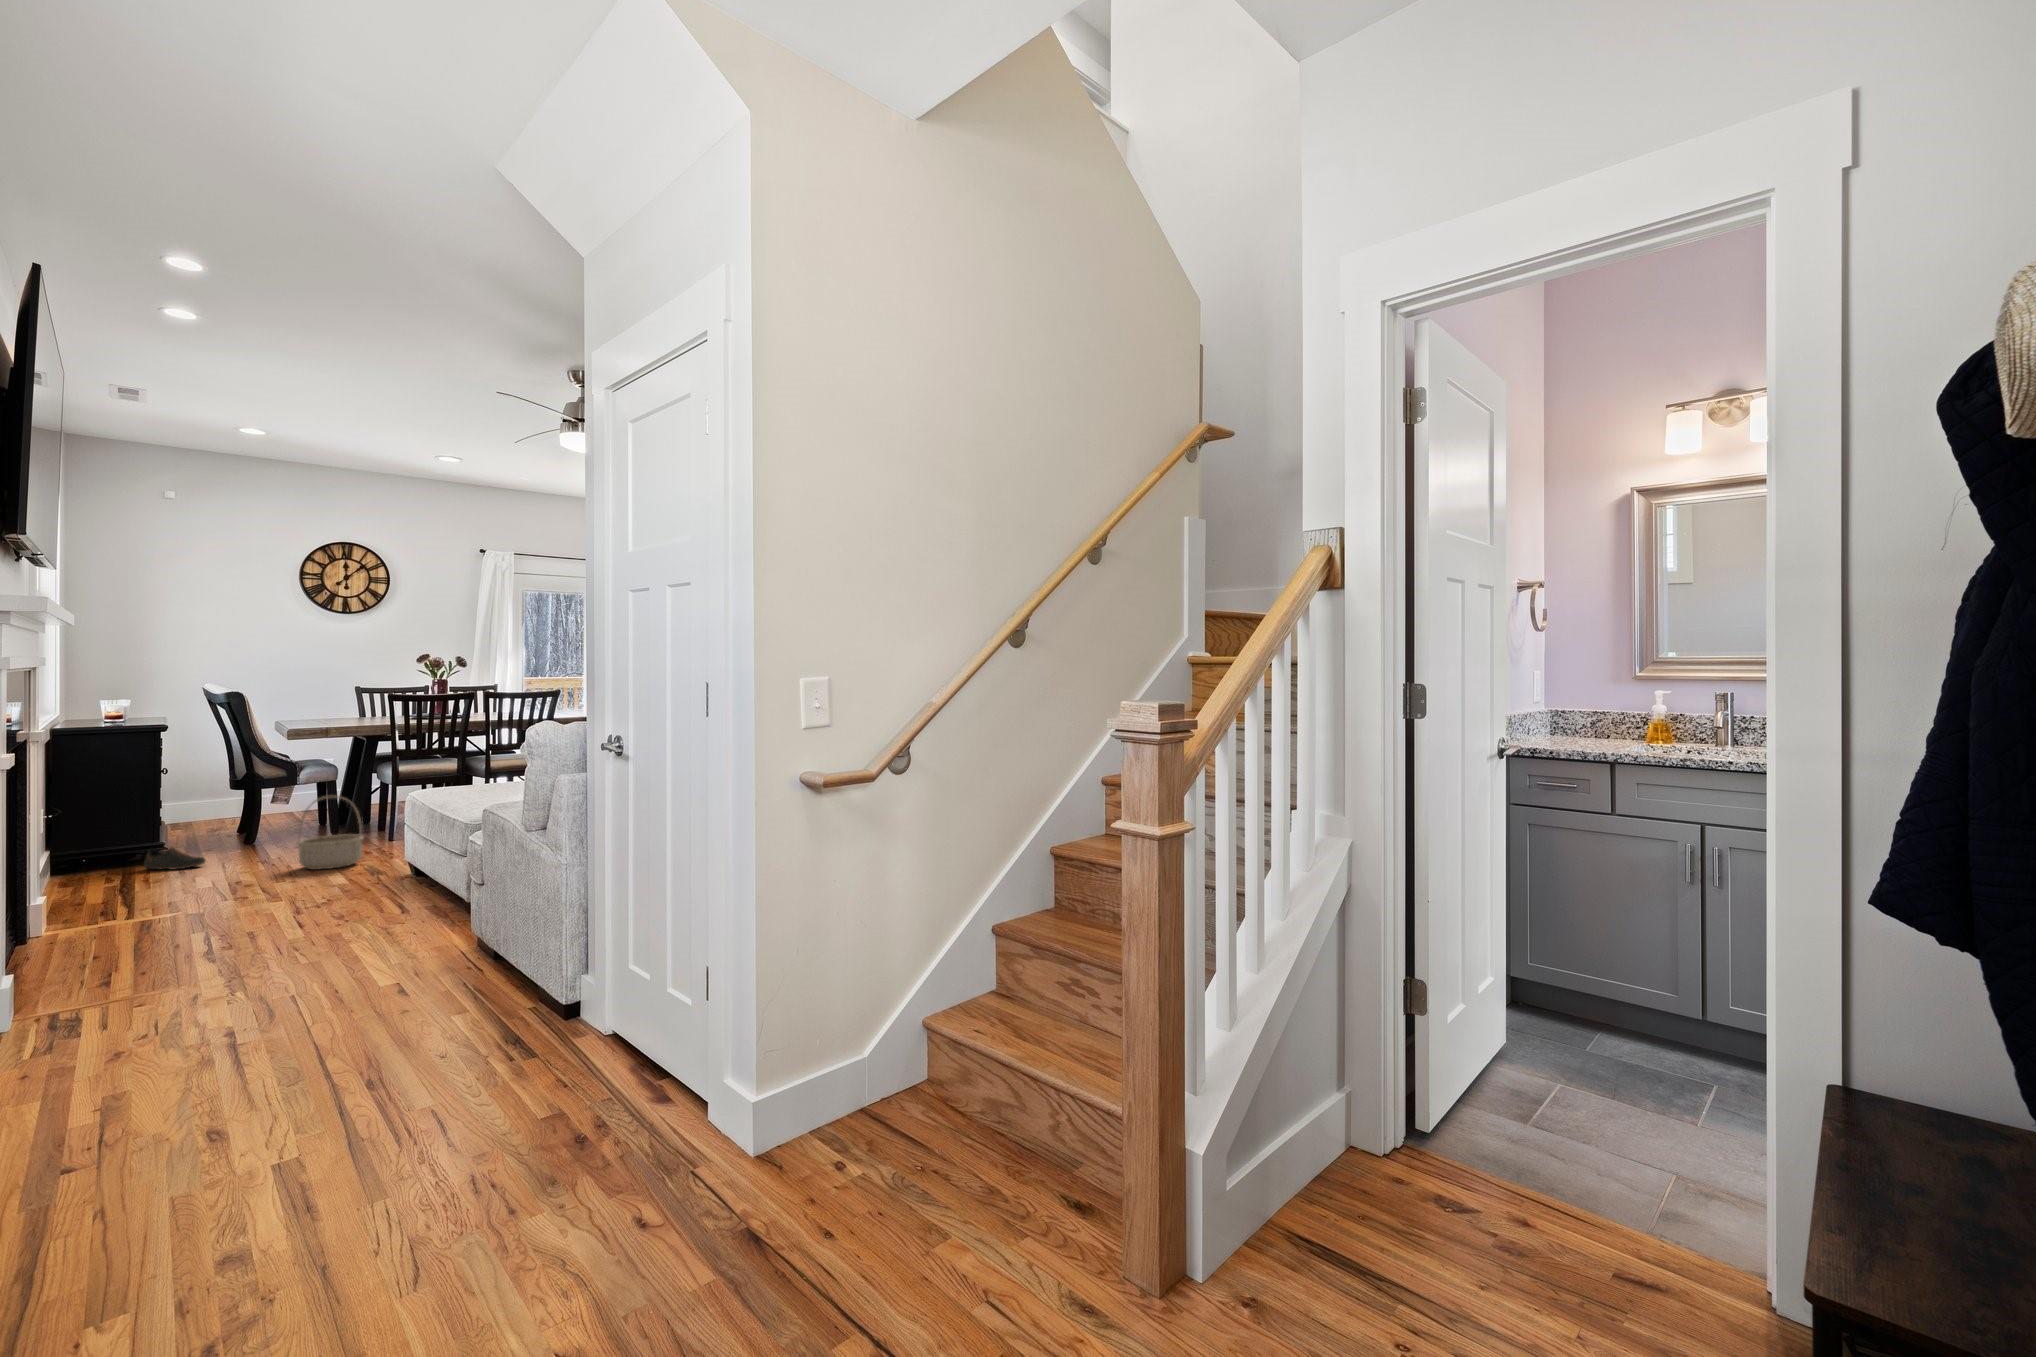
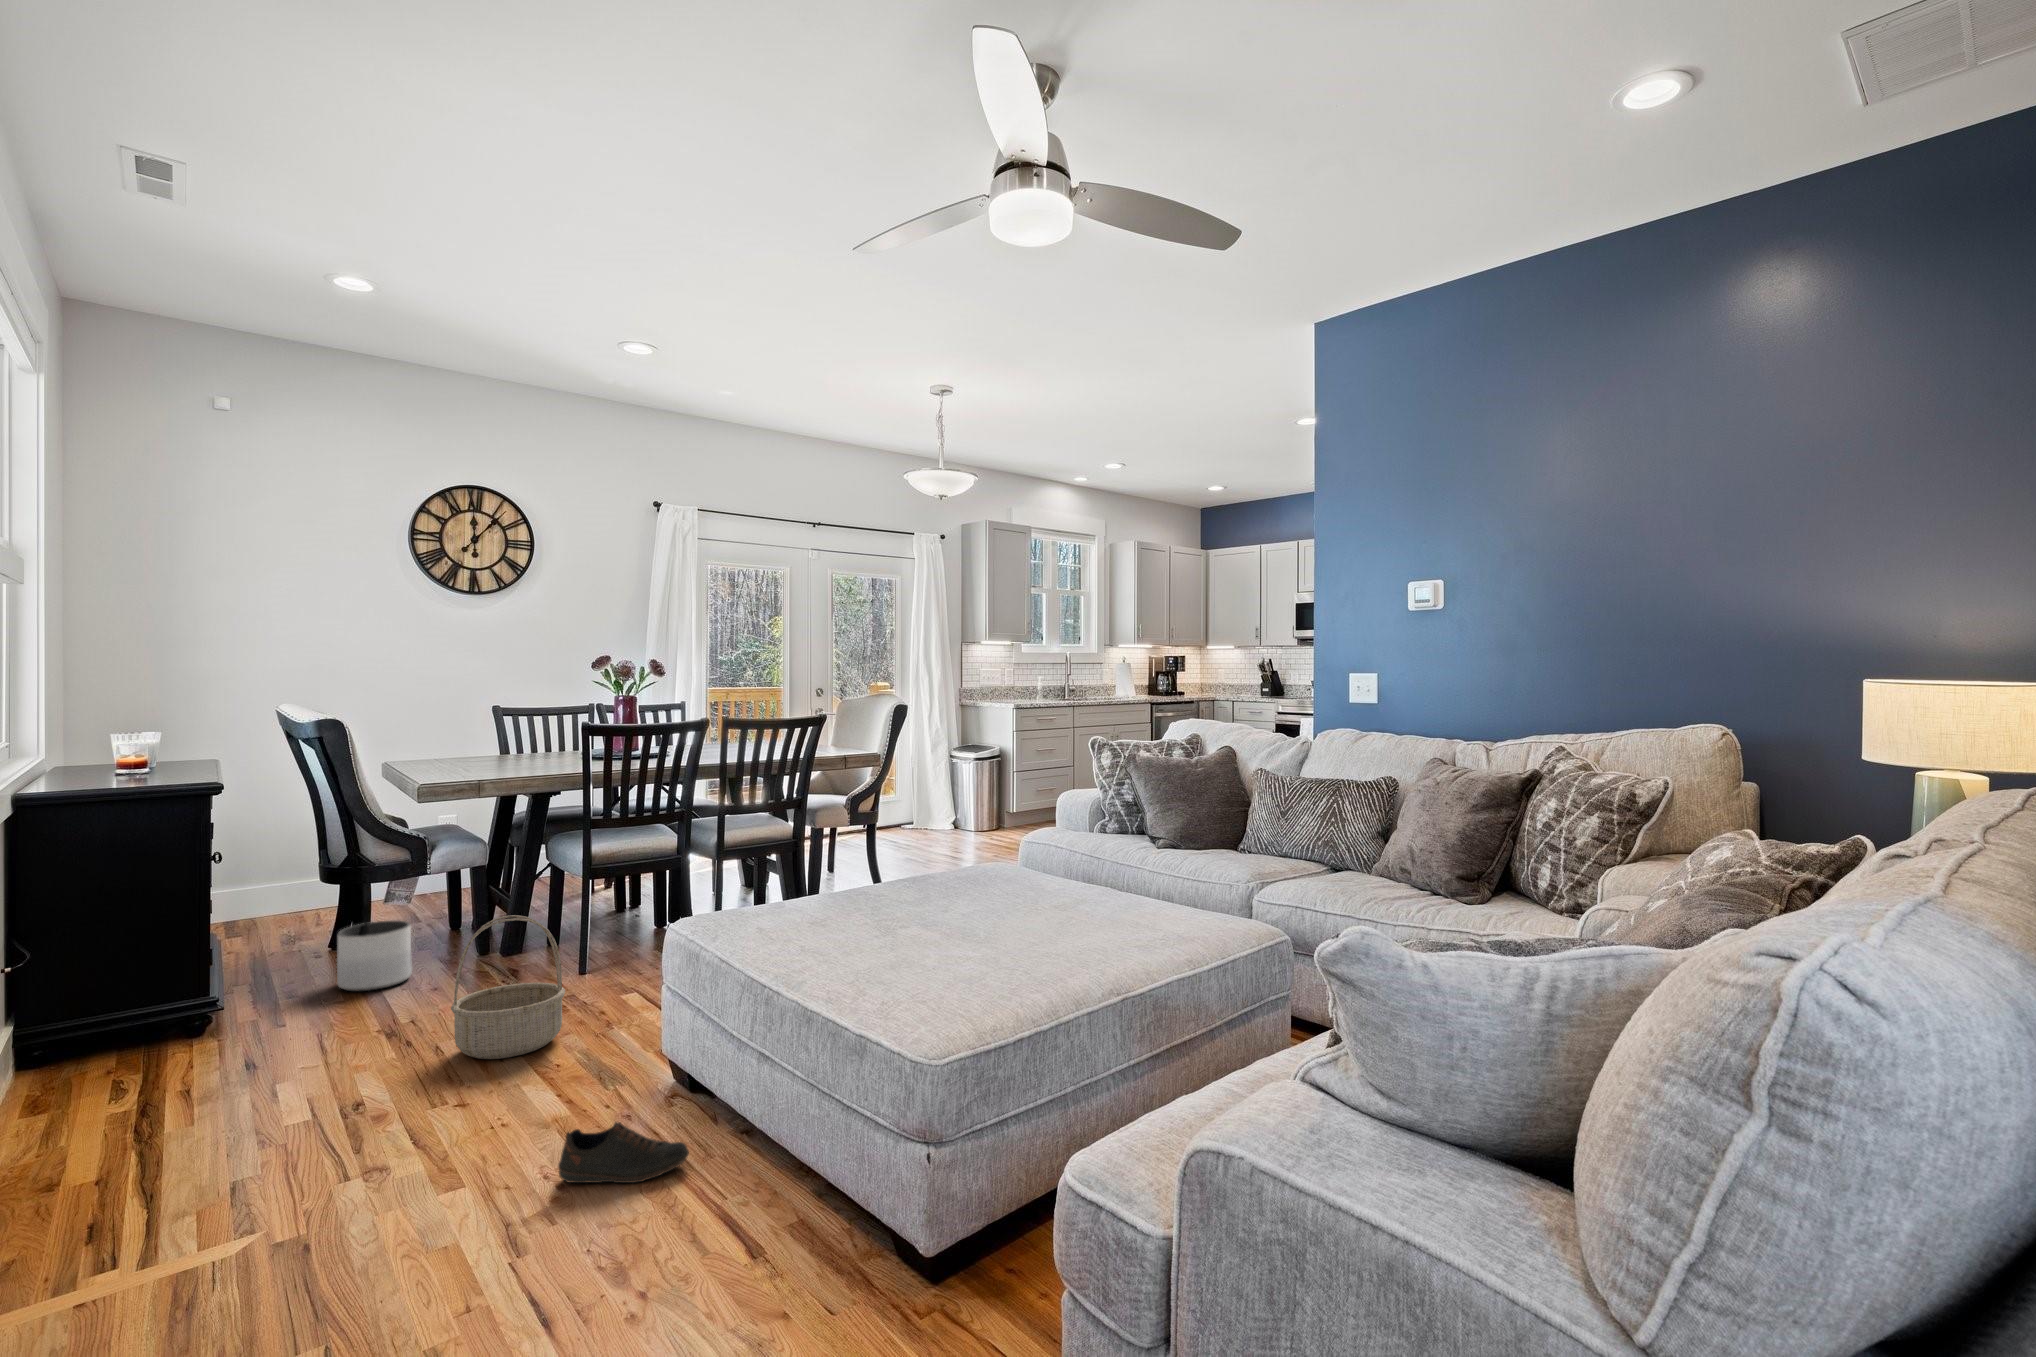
planter: none [240,812,286,849] -> present [337,920,412,991]
shoe: present [144,848,205,869] -> present [558,1122,689,1183]

